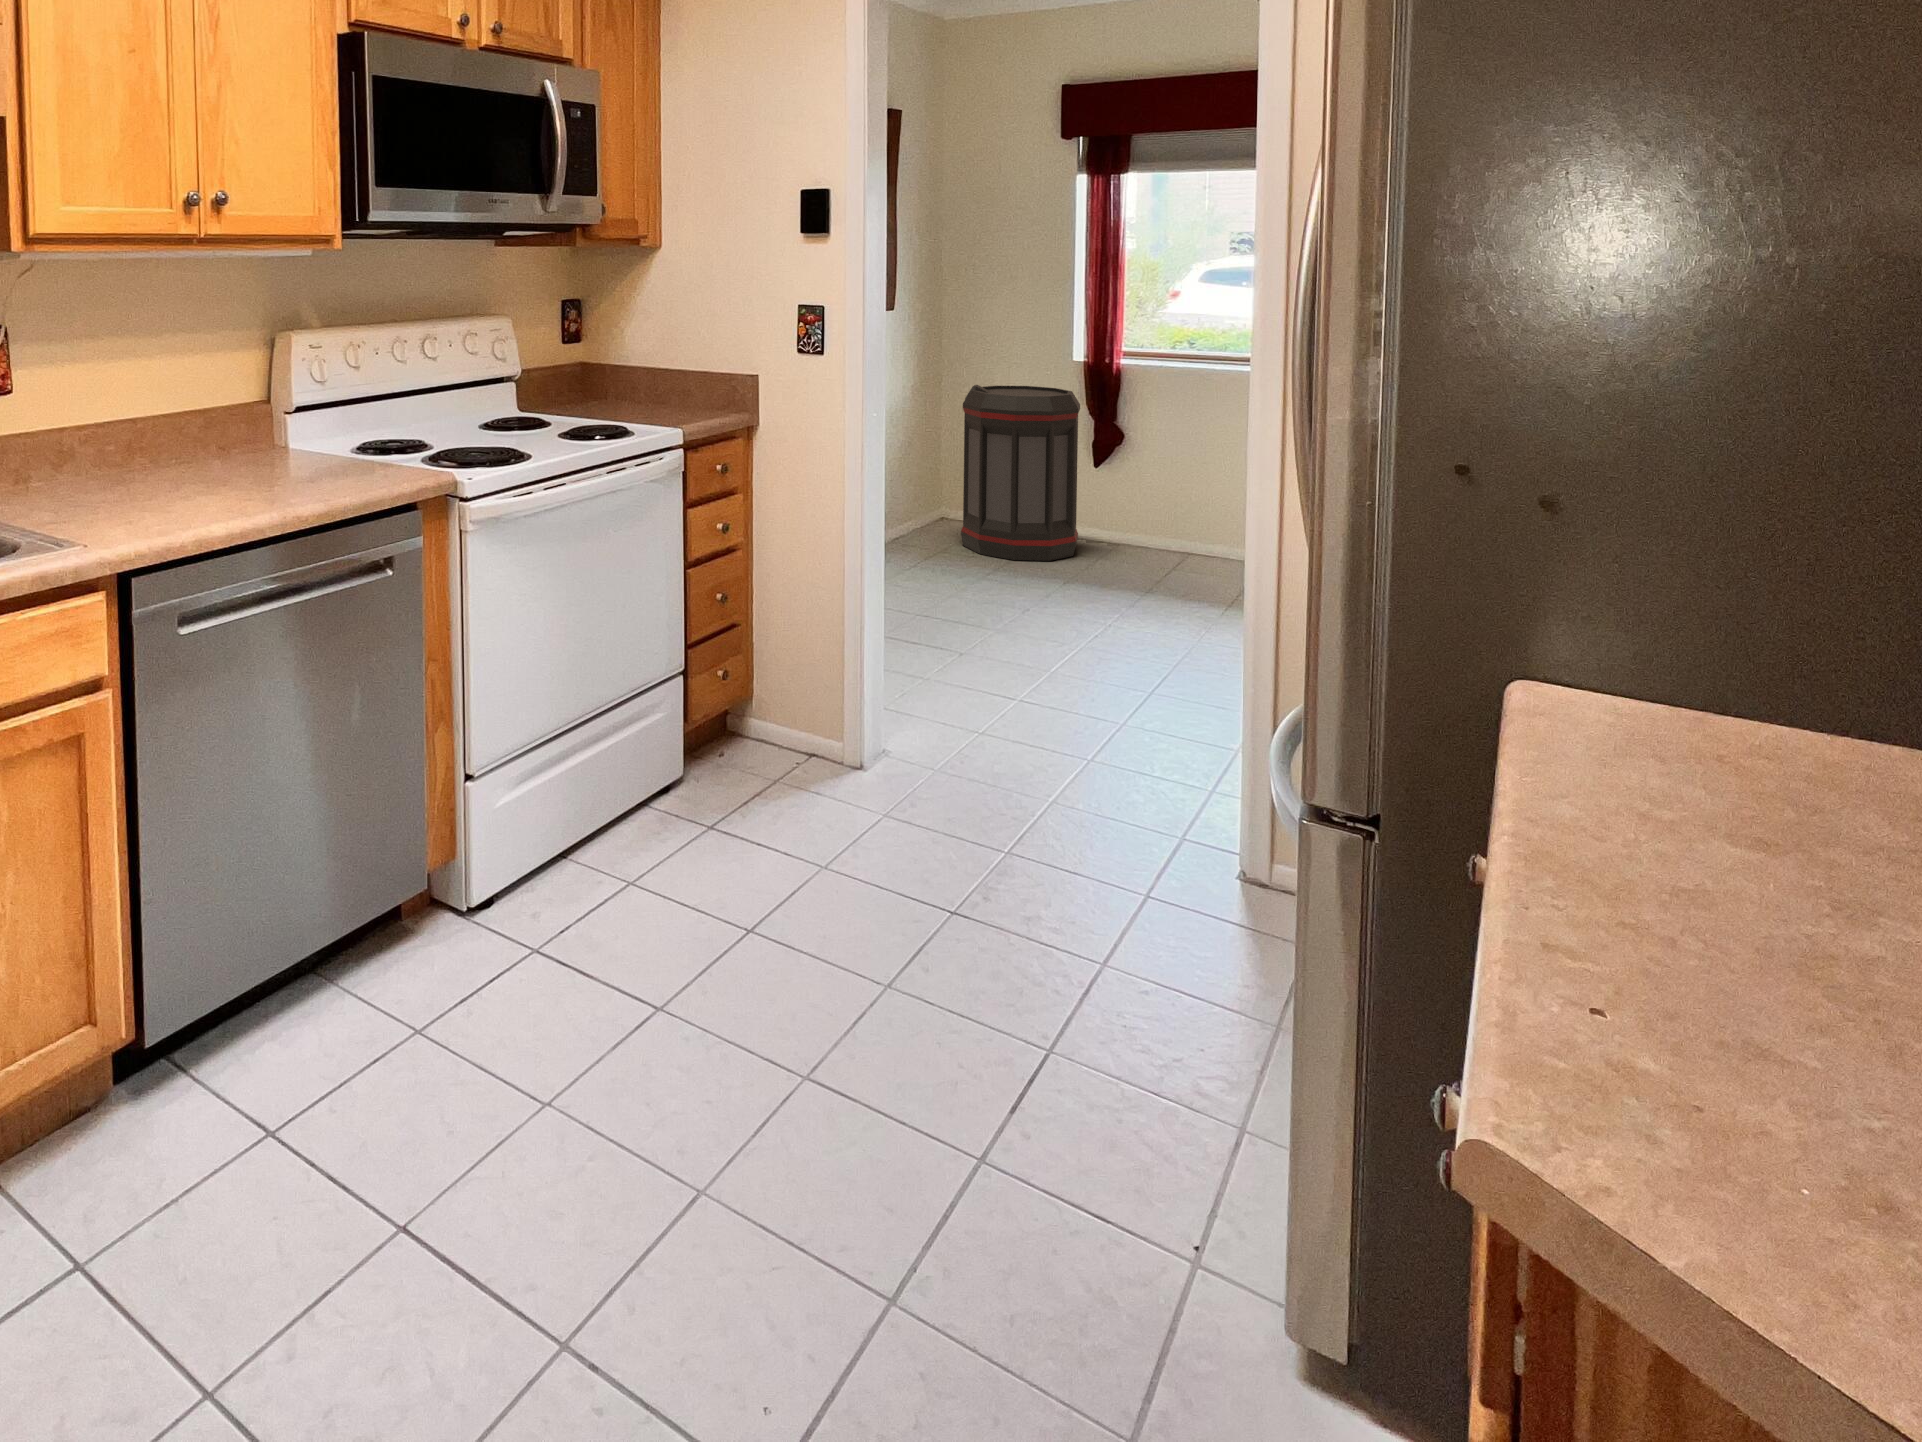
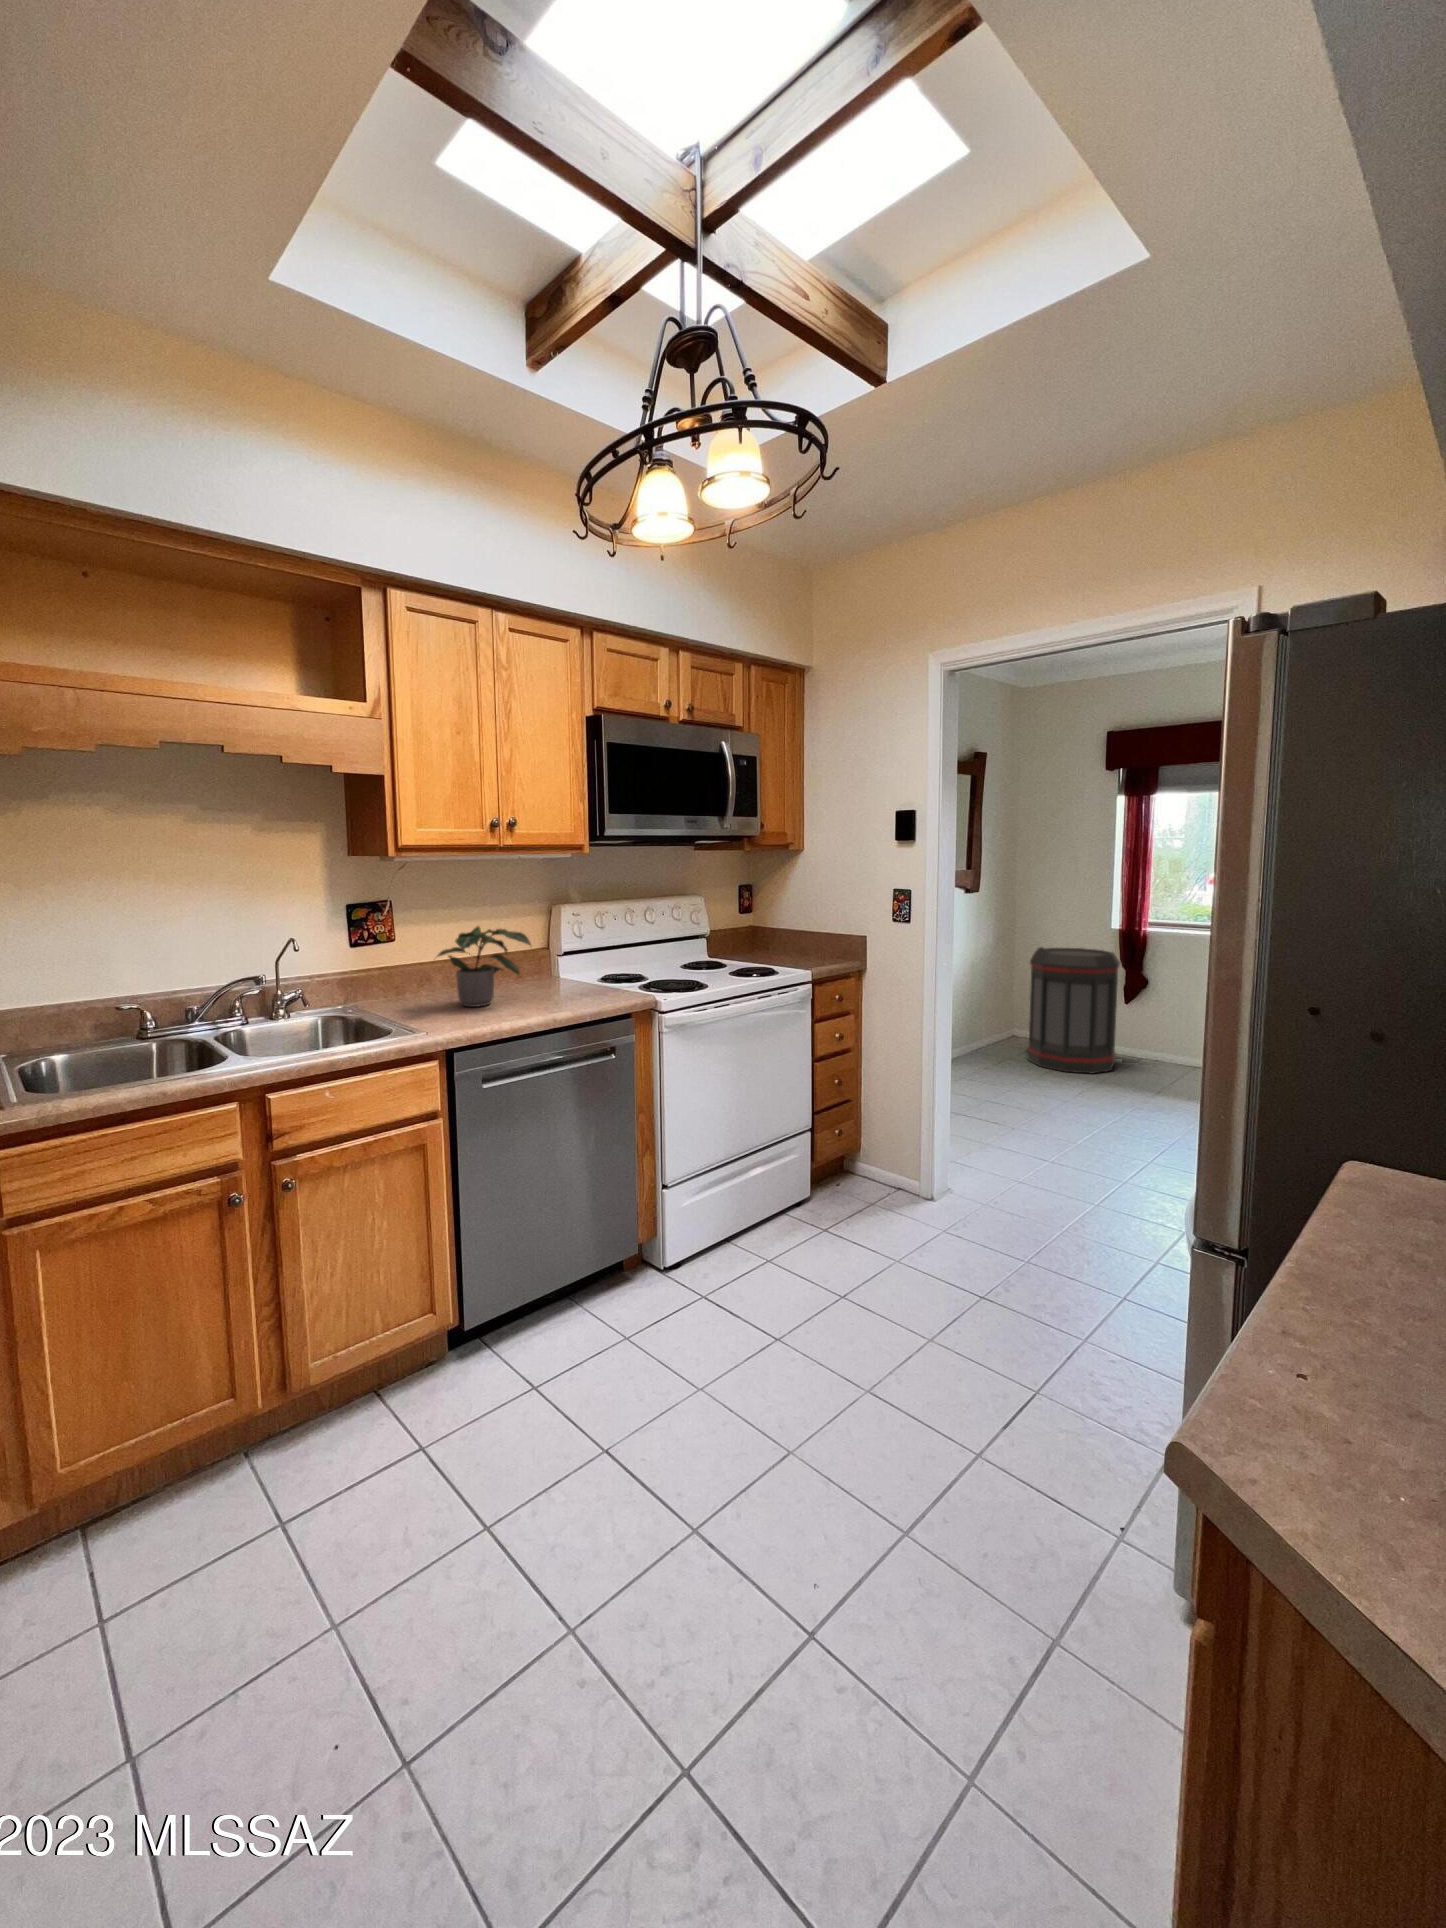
potted plant: none [89,365,257,498] -> present [438,926,531,1007]

